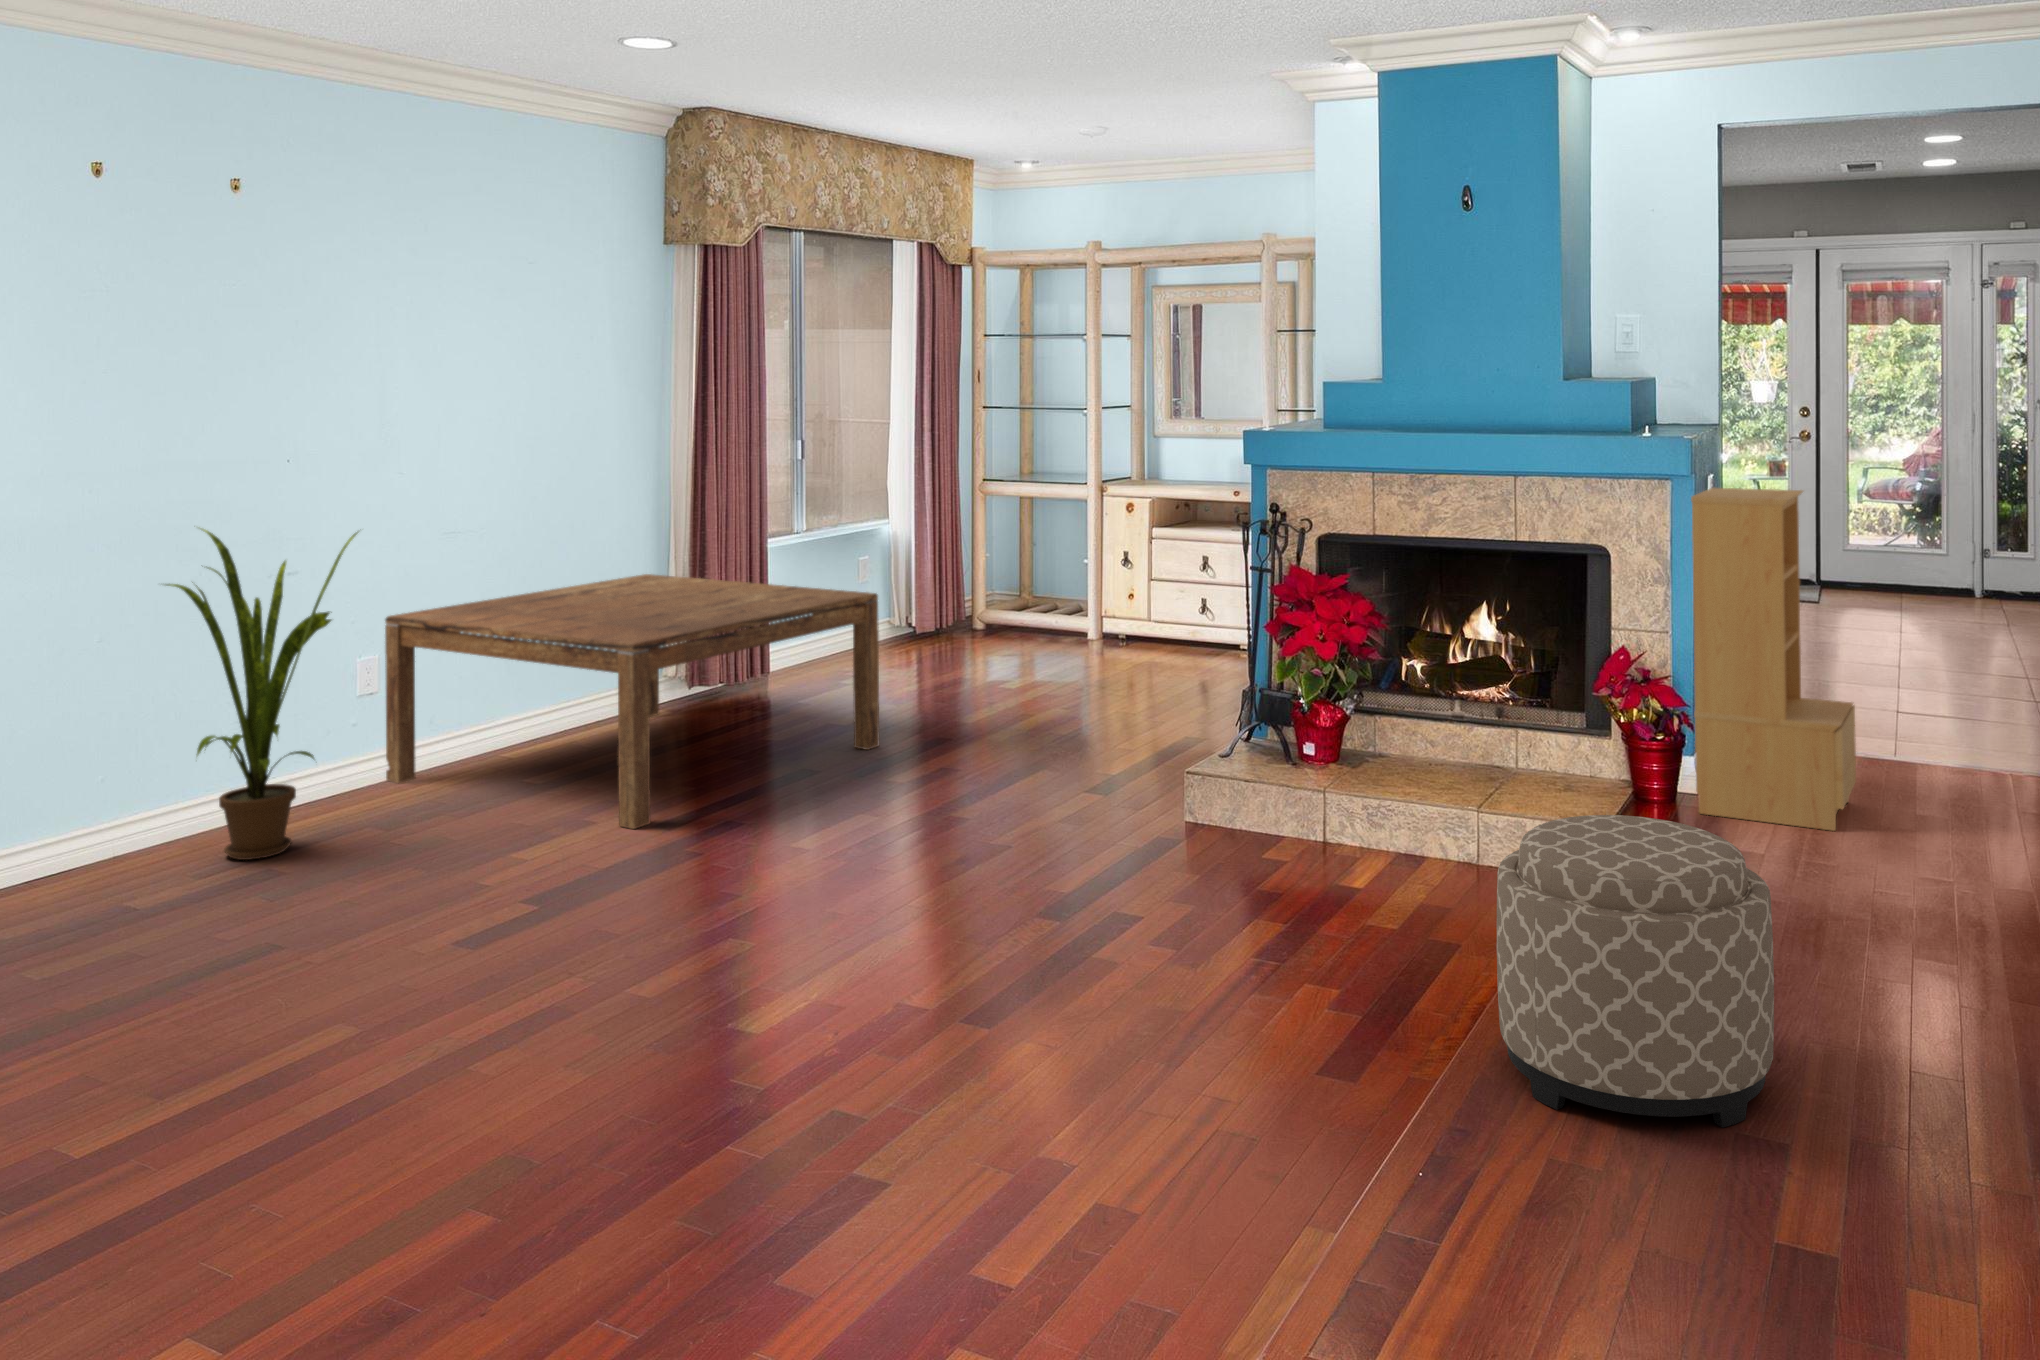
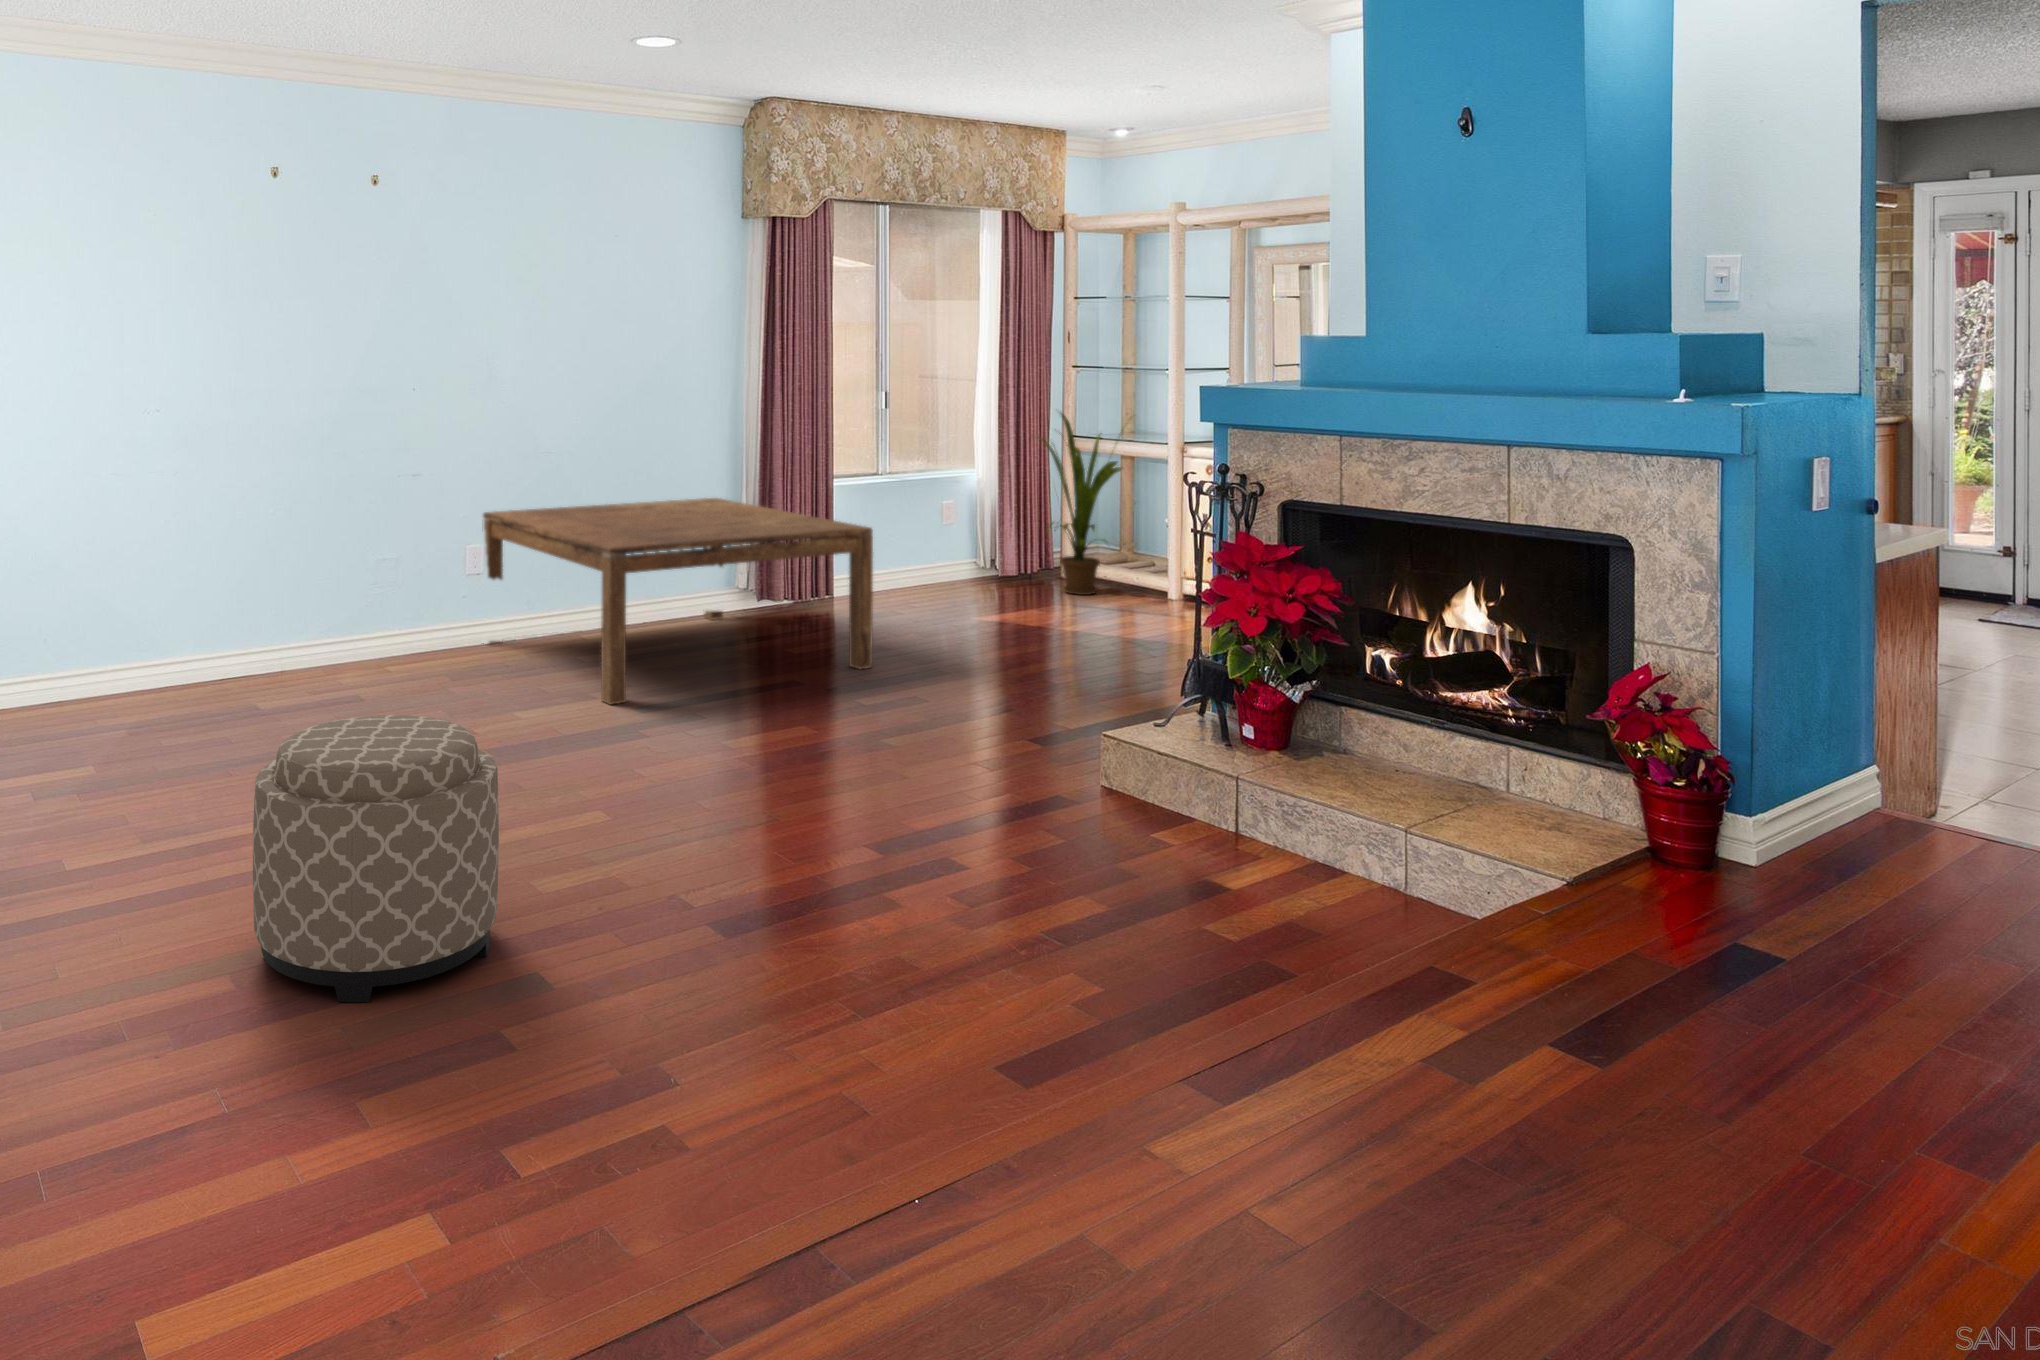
bookshelf: present [1691,488,1856,831] -> none [1732,476,2010,933]
house plant: present [166,529,358,860] -> present [1041,413,1122,595]
ottoman: present [1497,815,1774,1128] -> present [253,715,499,1002]

